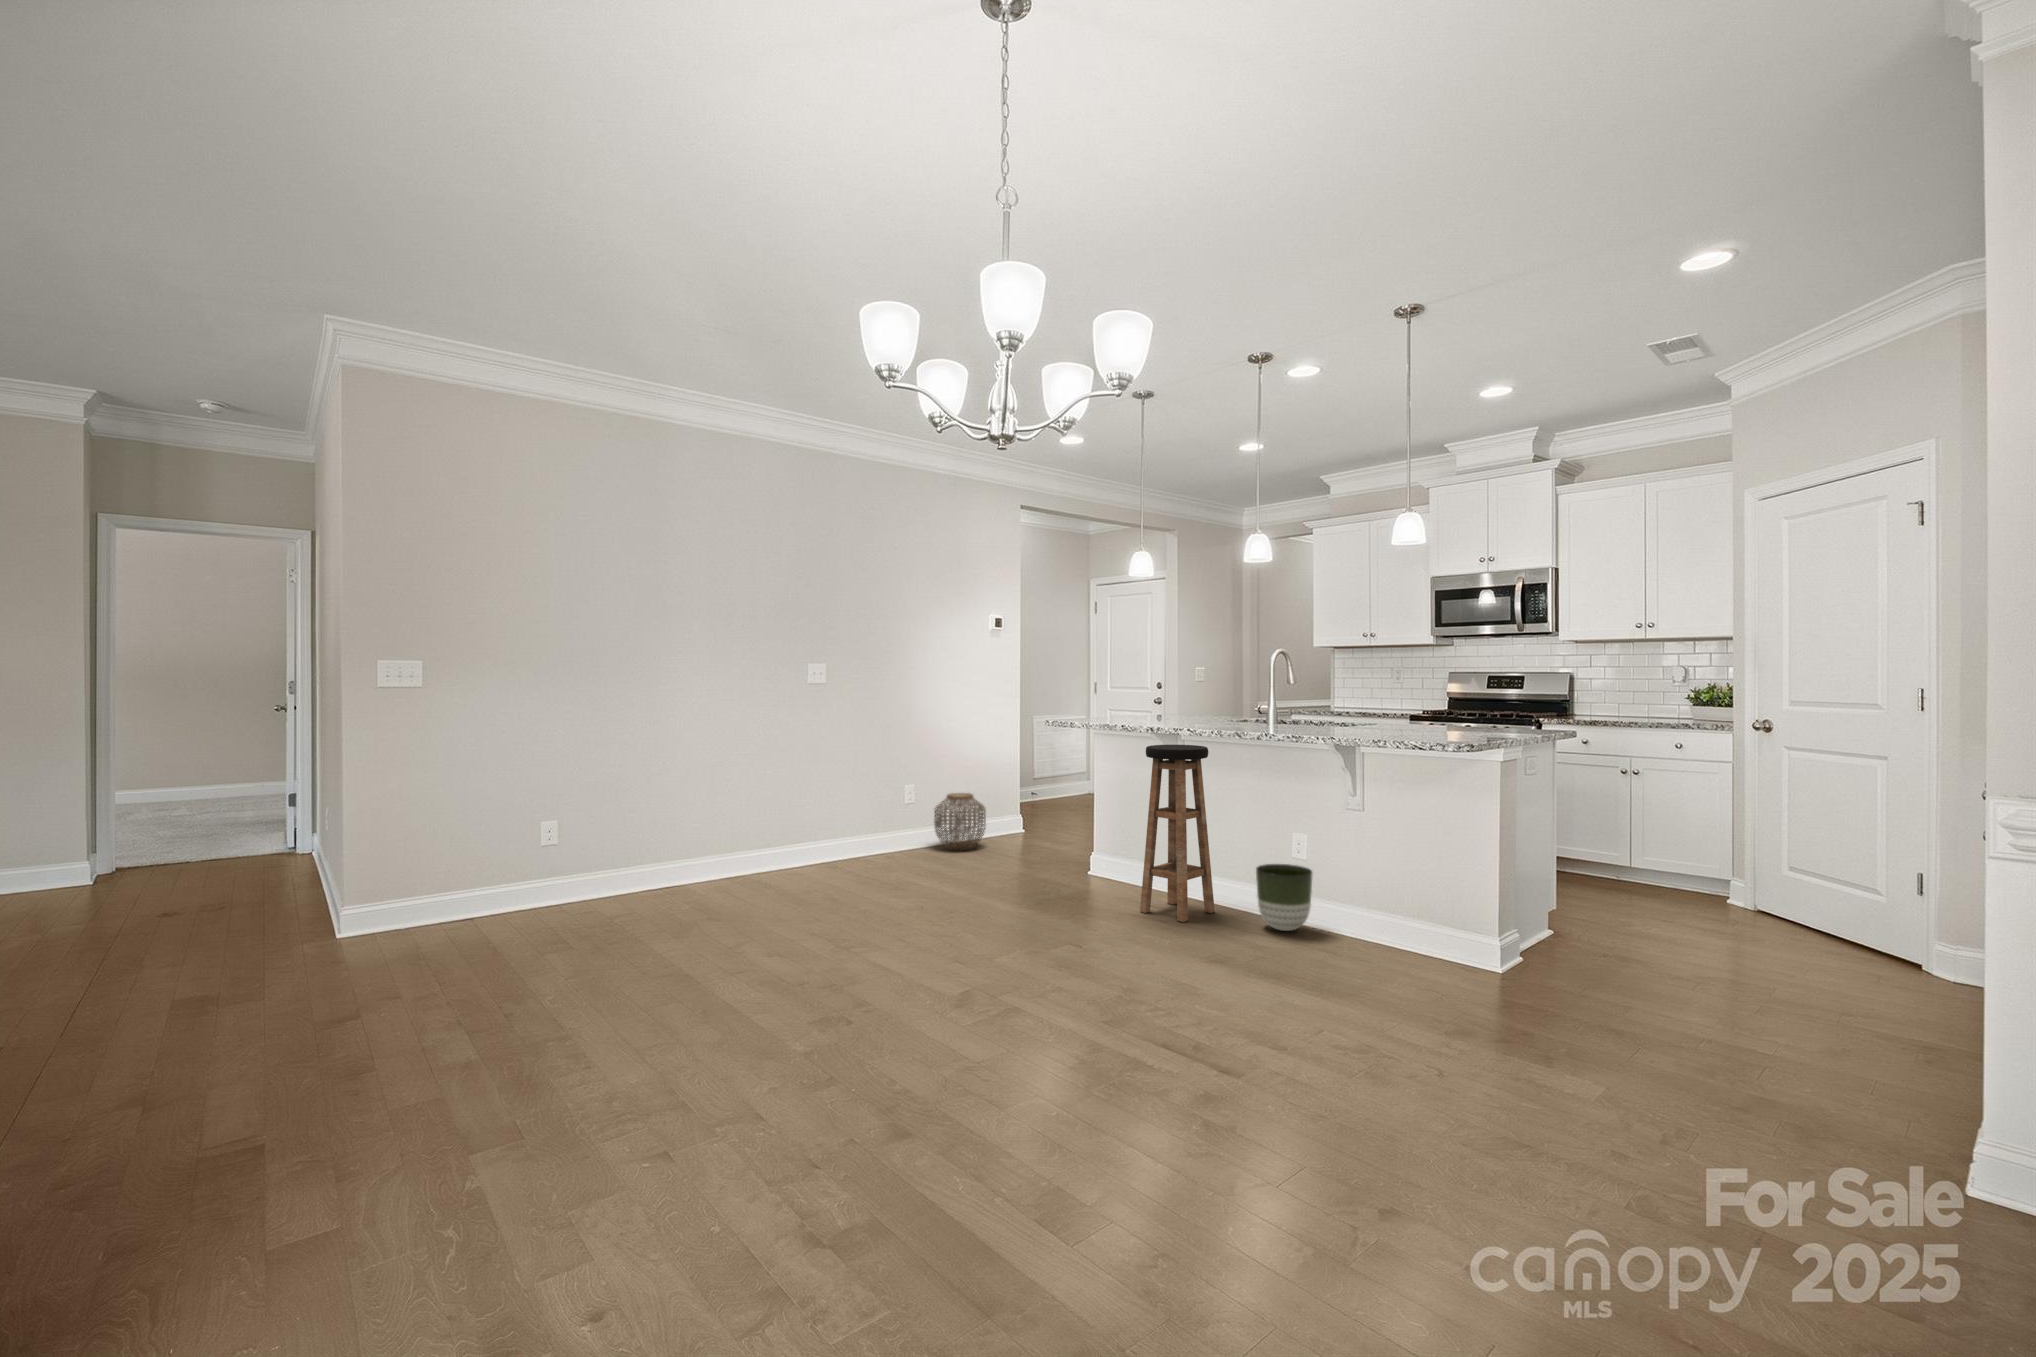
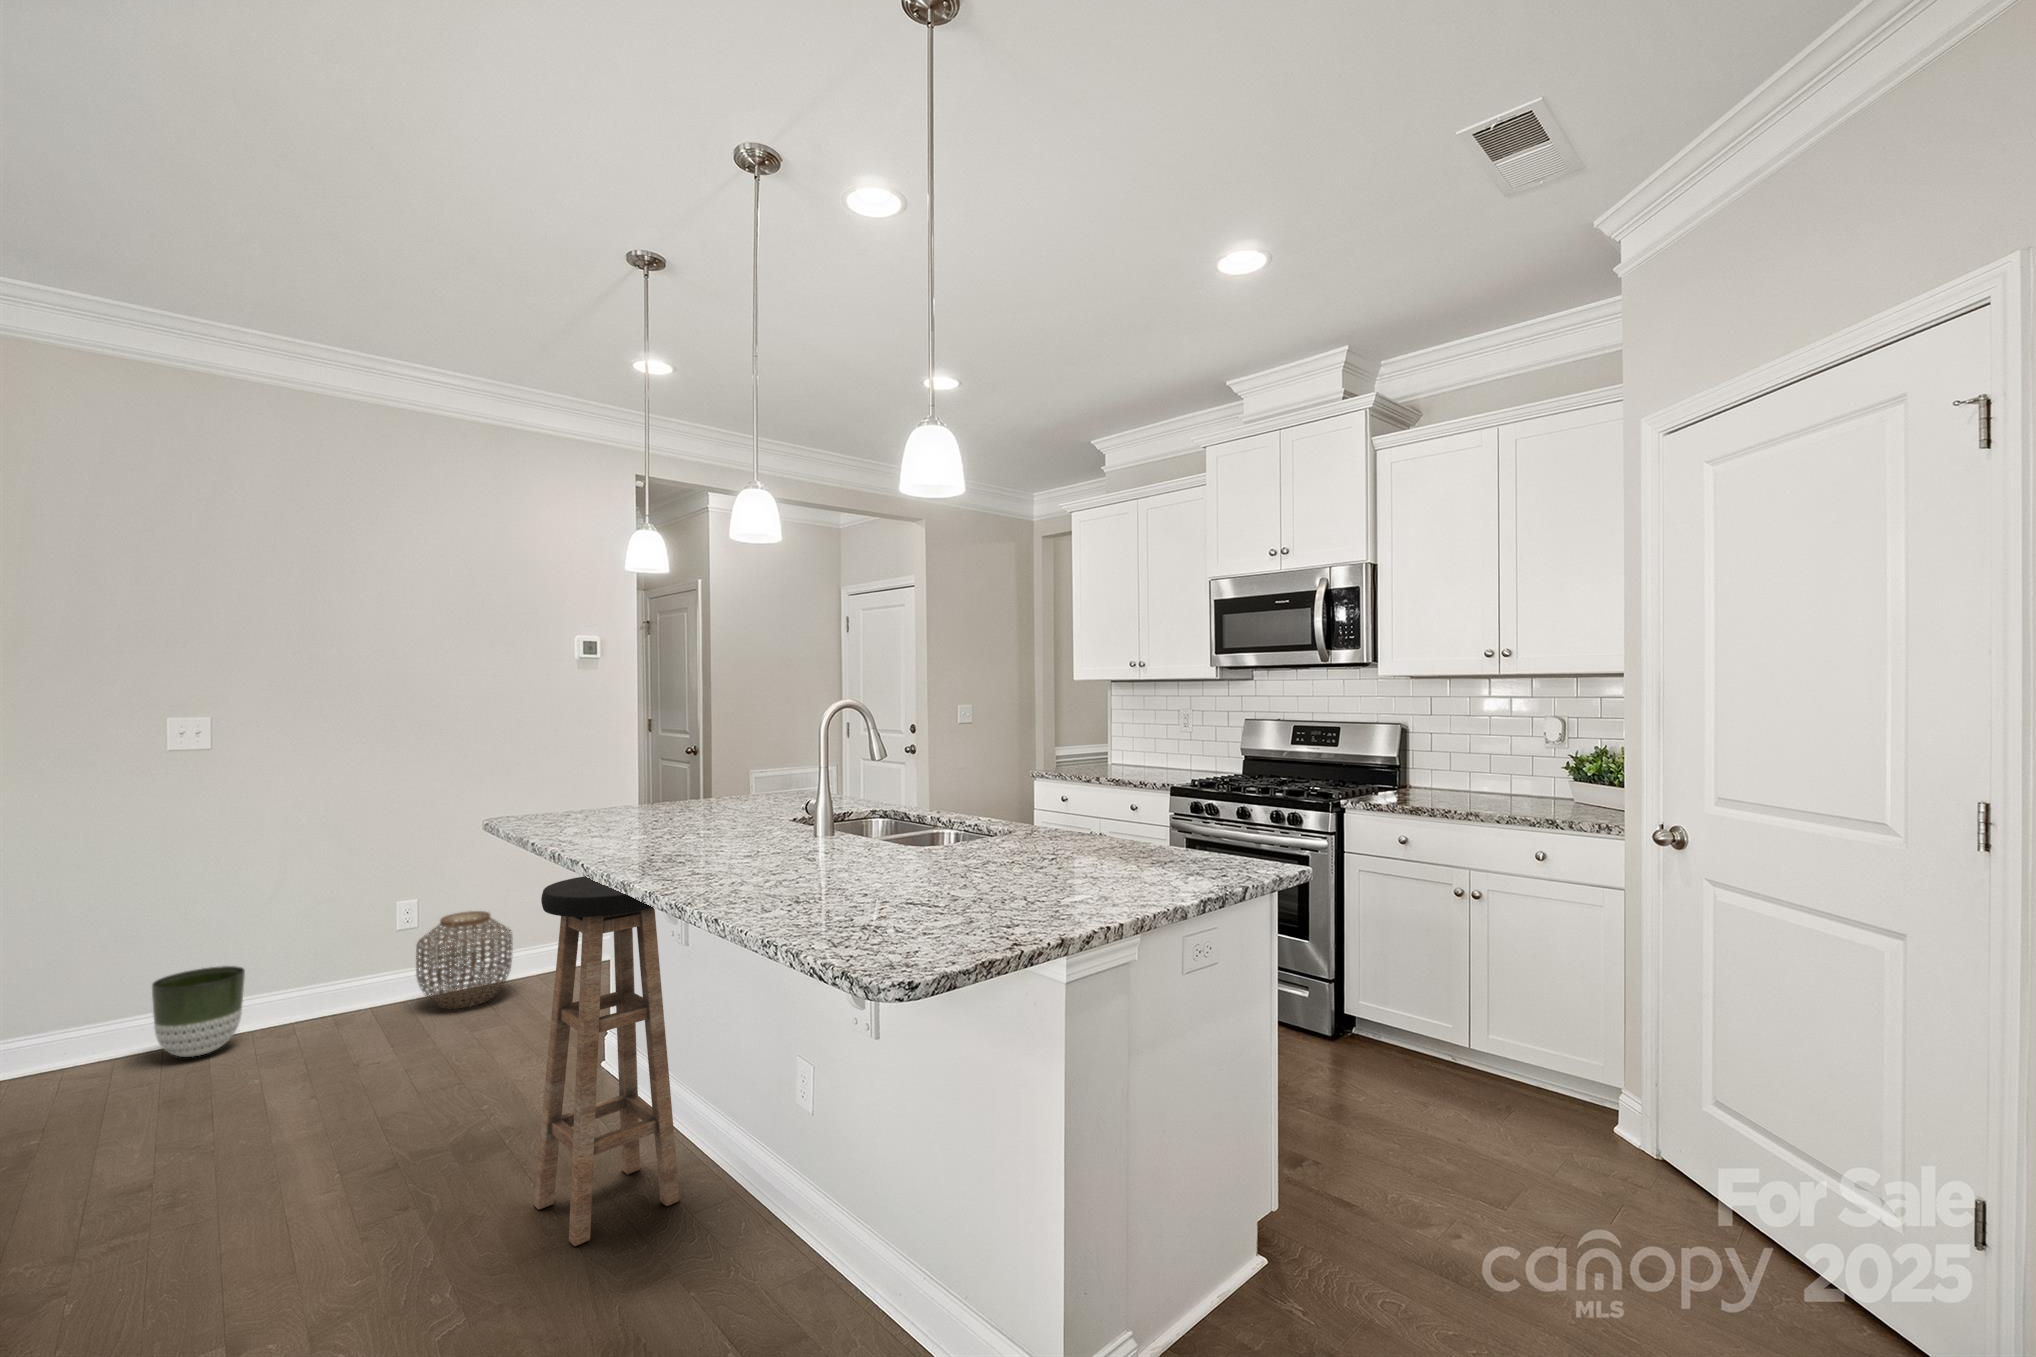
planter: present [1256,864,1312,931] -> present [152,966,245,1057]

